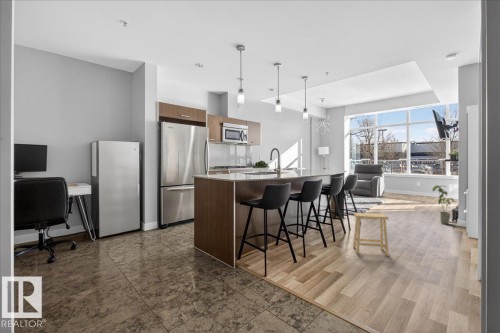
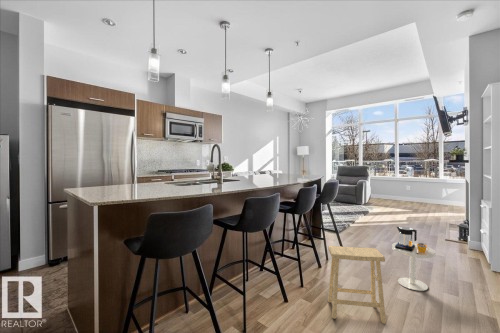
house plant: present [433,185,454,224] -> none [437,194,471,247]
side table: none [395,204,424,244] -> present [392,227,436,291]

